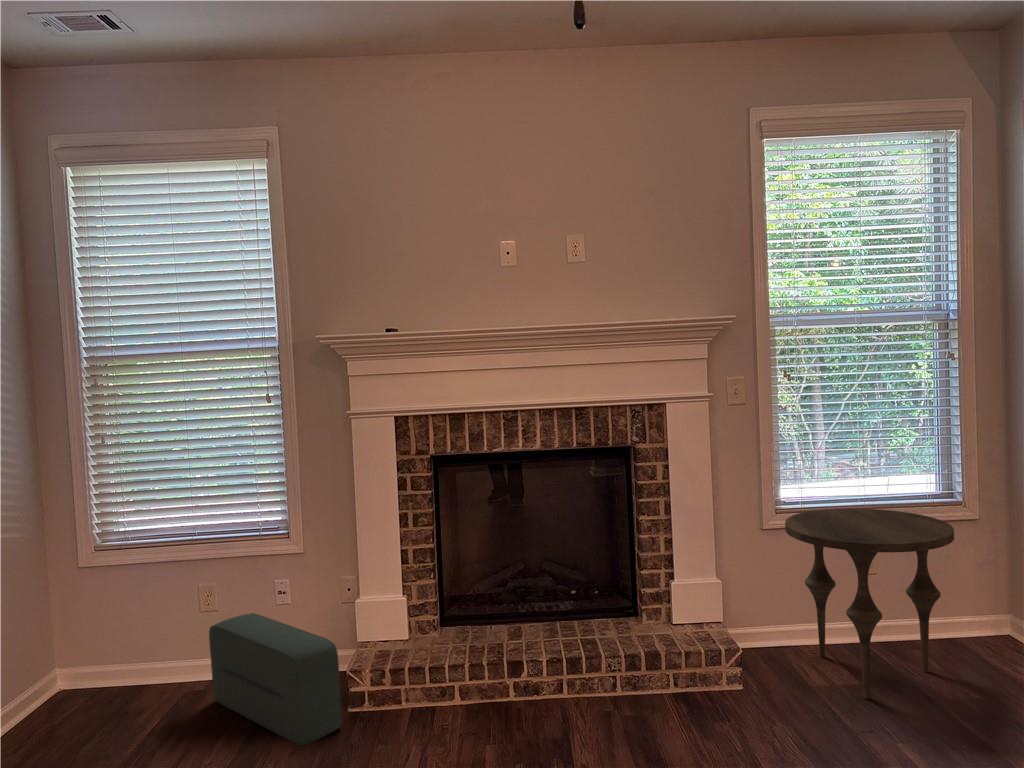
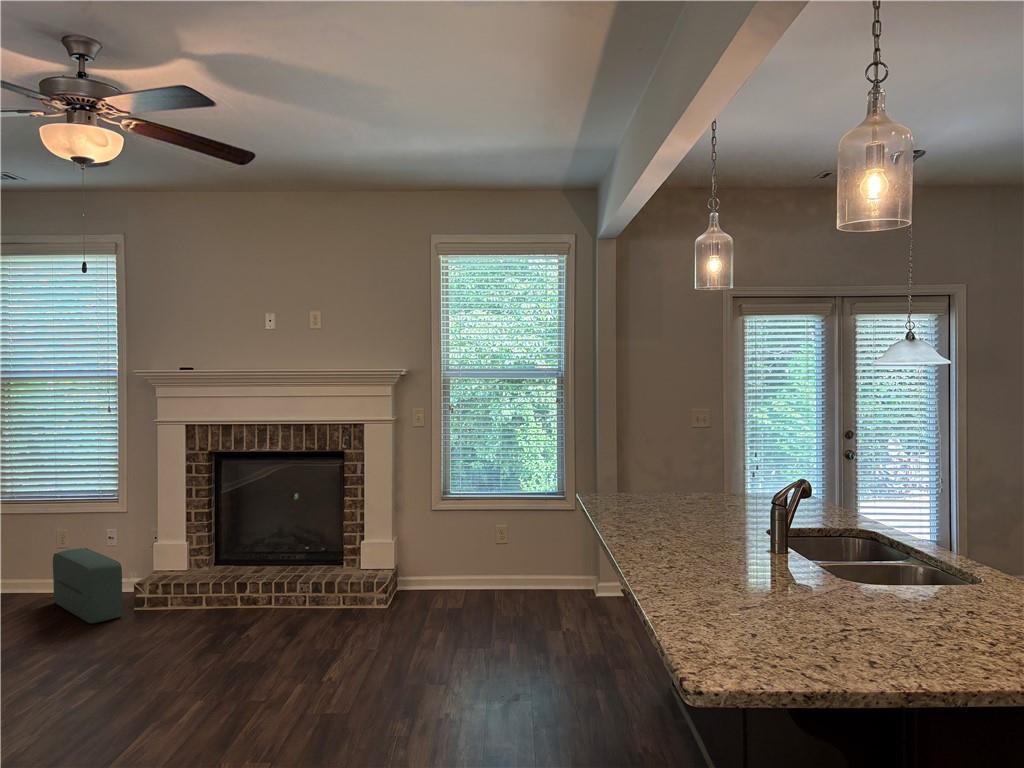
side table: present [785,509,954,699] -> none [422,498,519,614]

